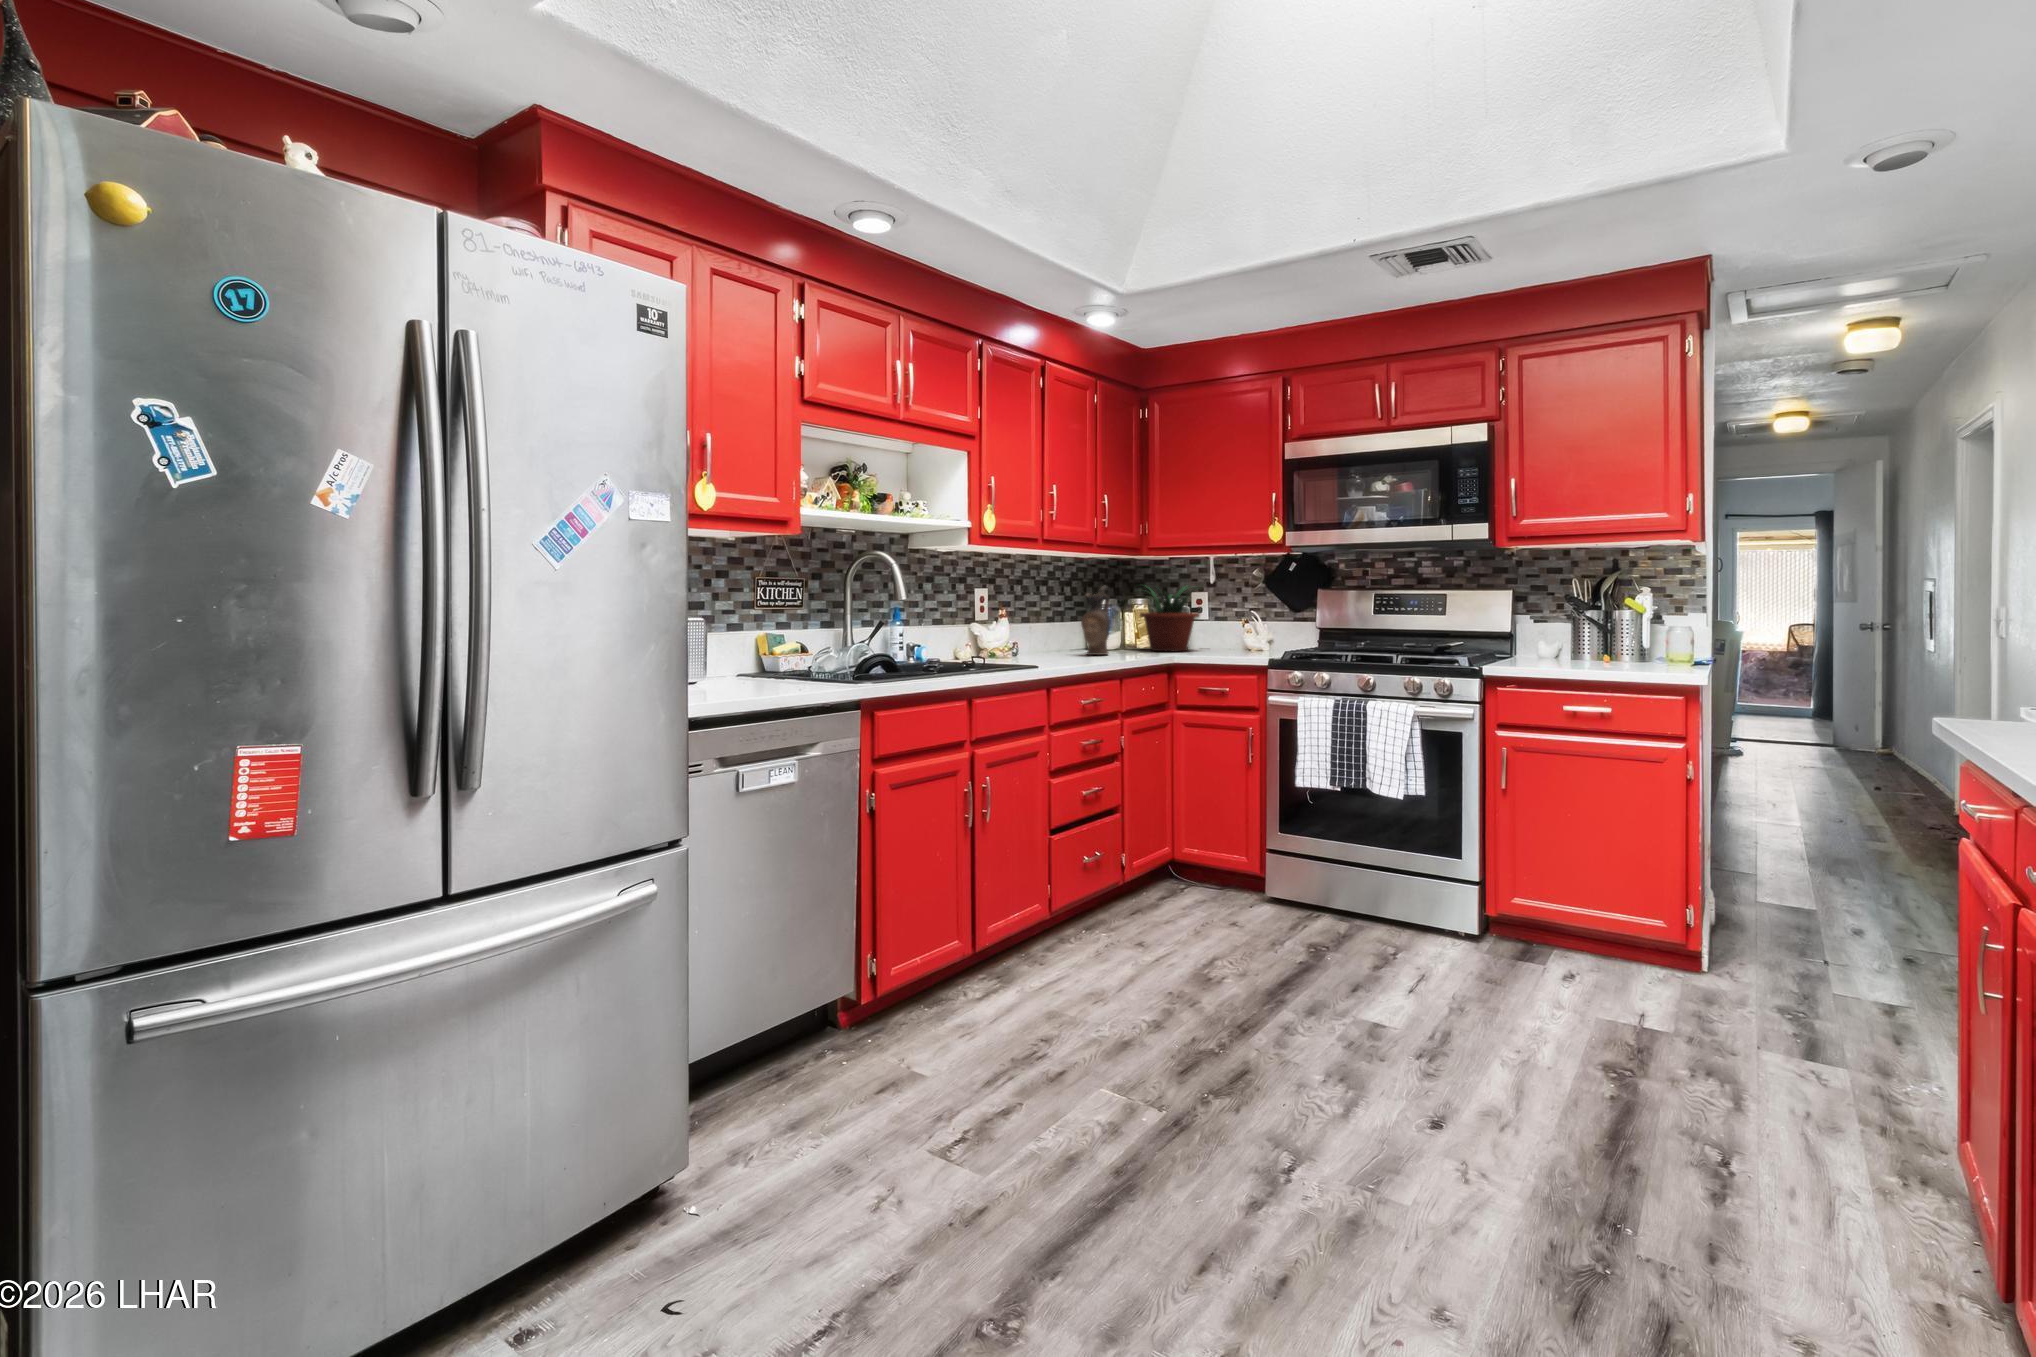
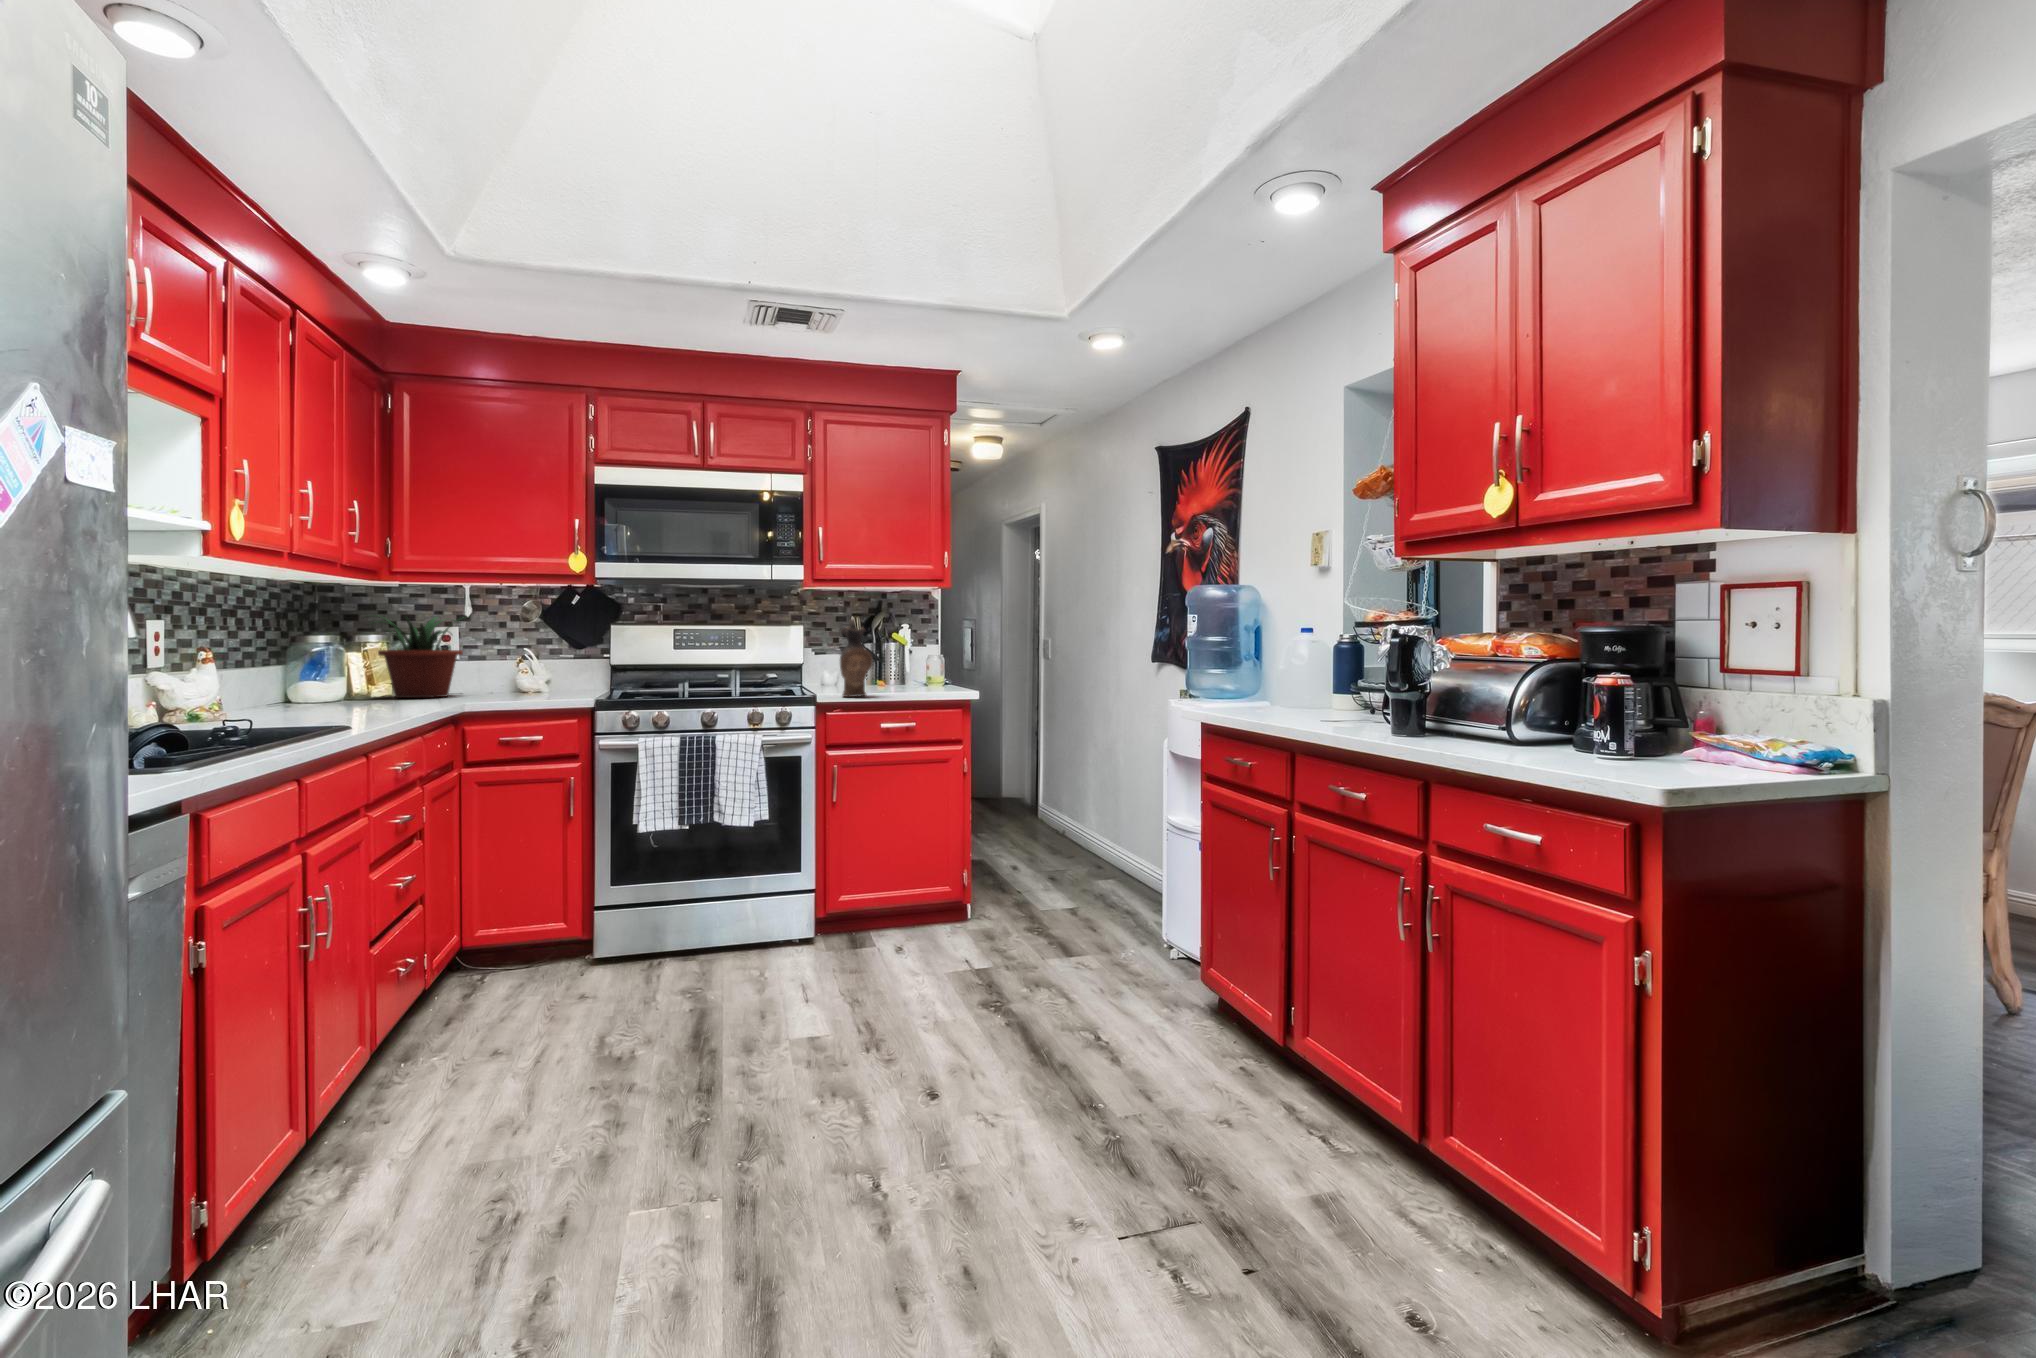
ceramic pitcher: present [1081,586,1111,655] -> present [840,619,873,697]

